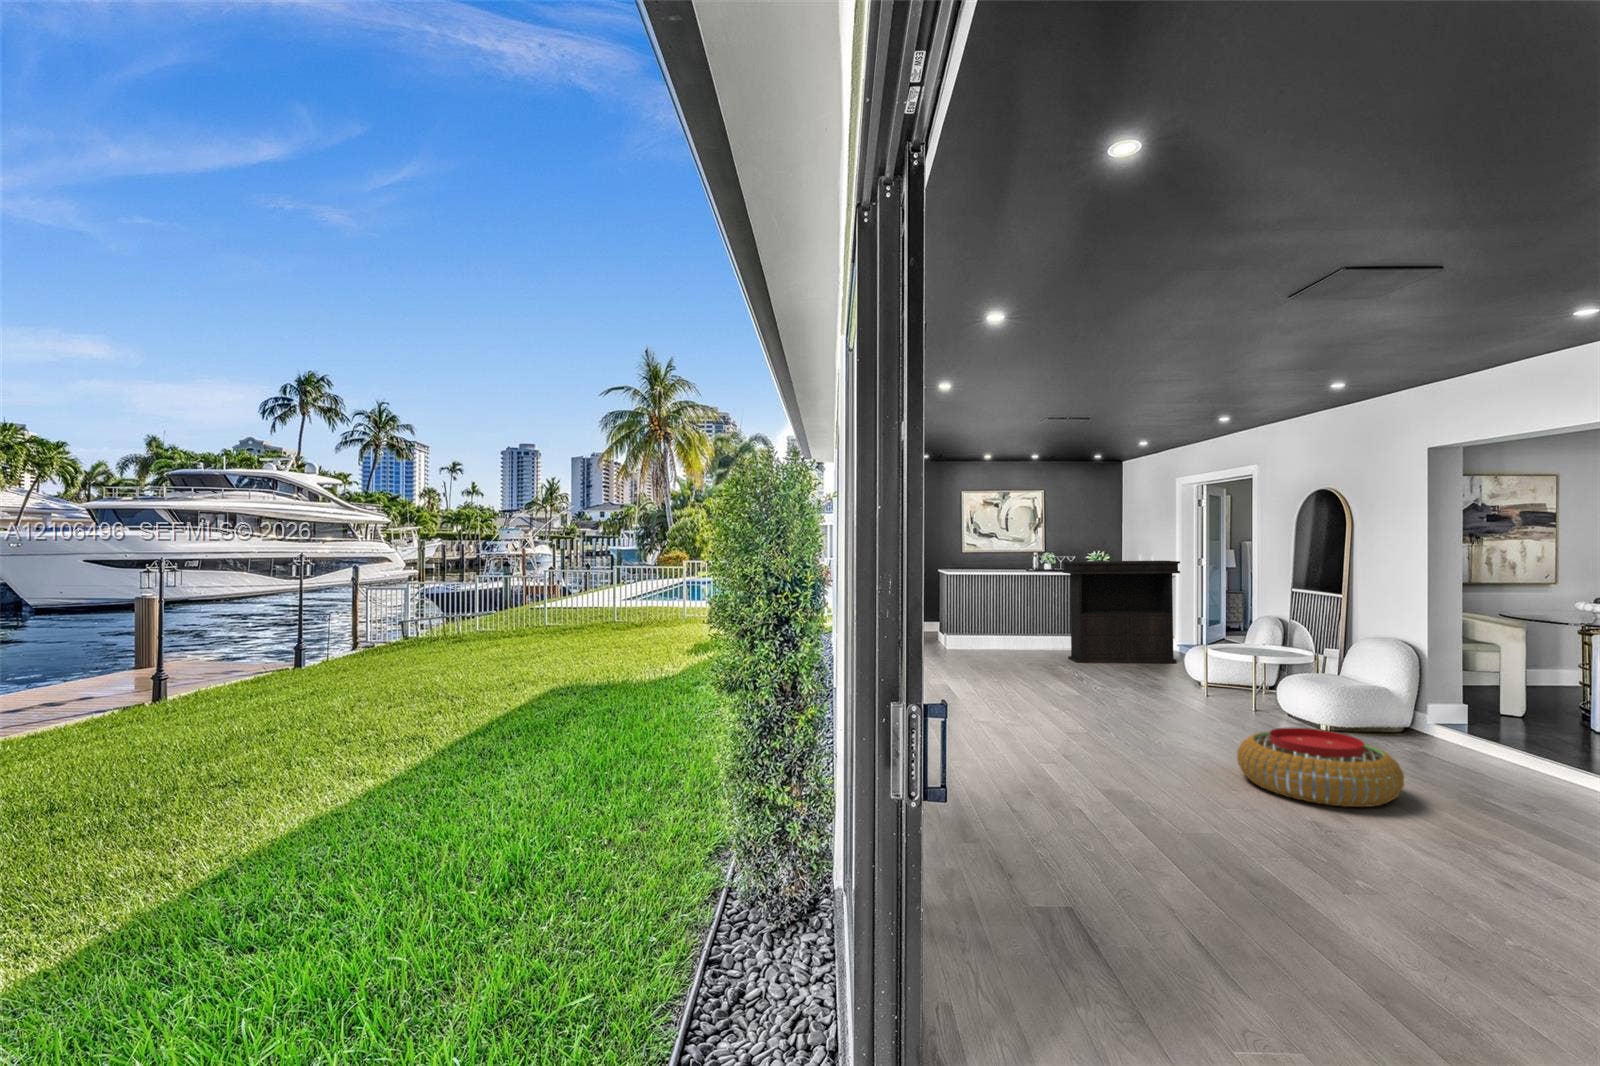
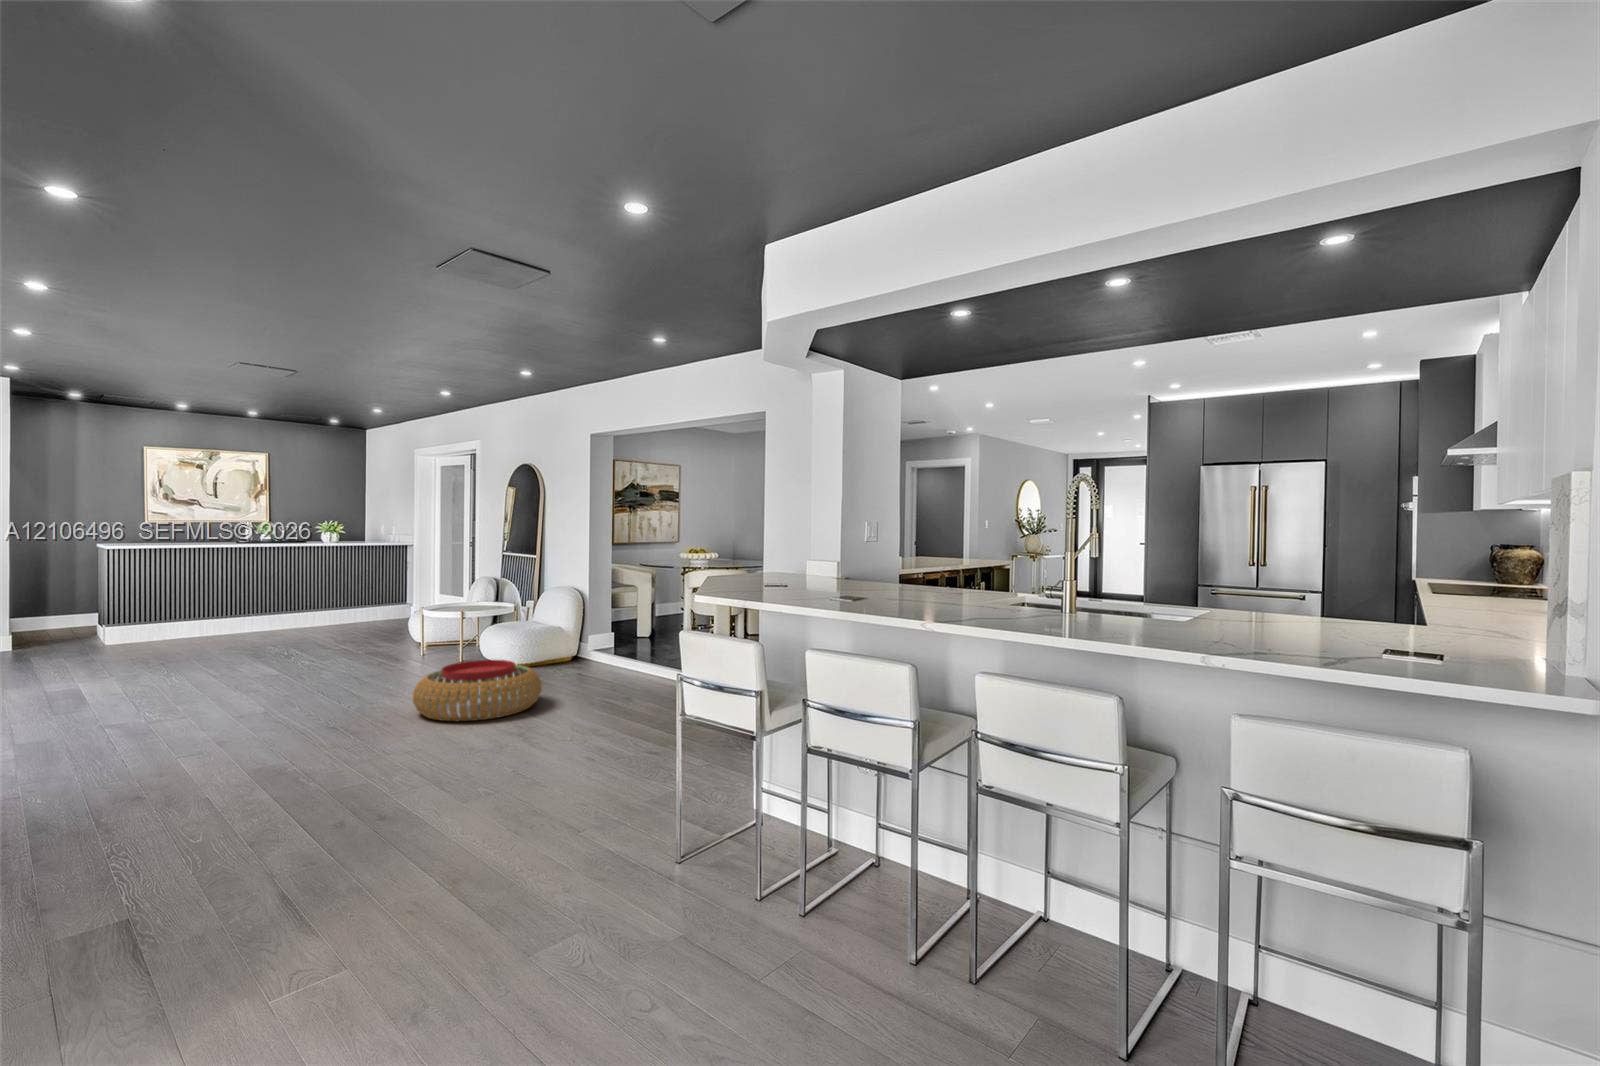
console table: present [1063,561,1180,663] -> none [281,530,415,642]

